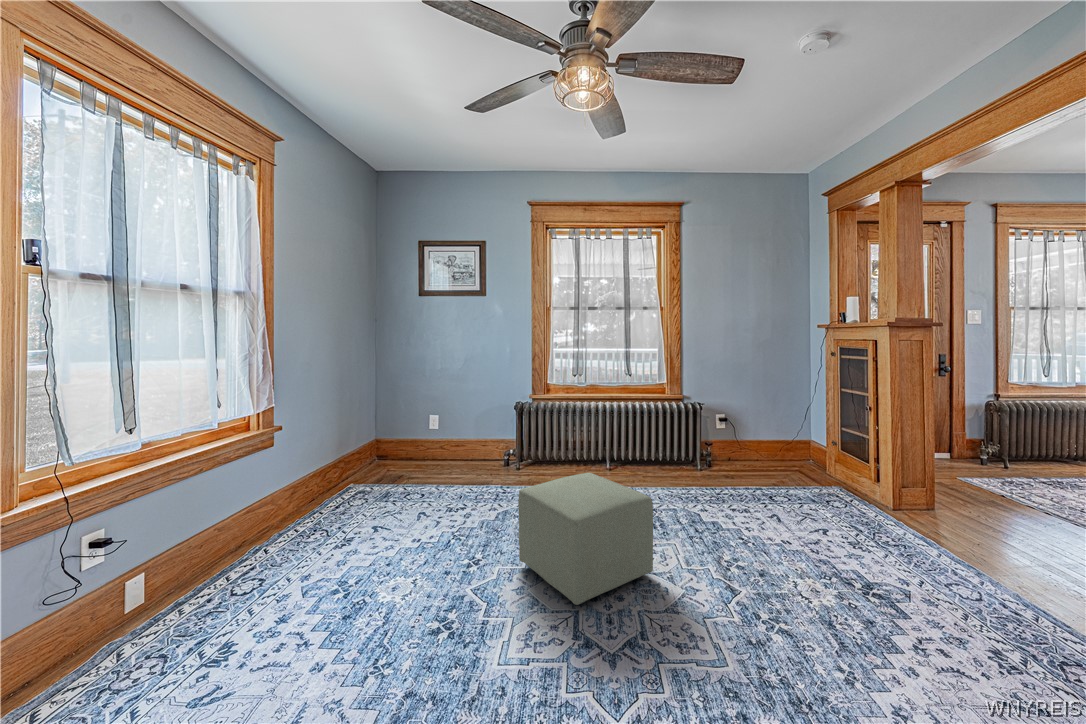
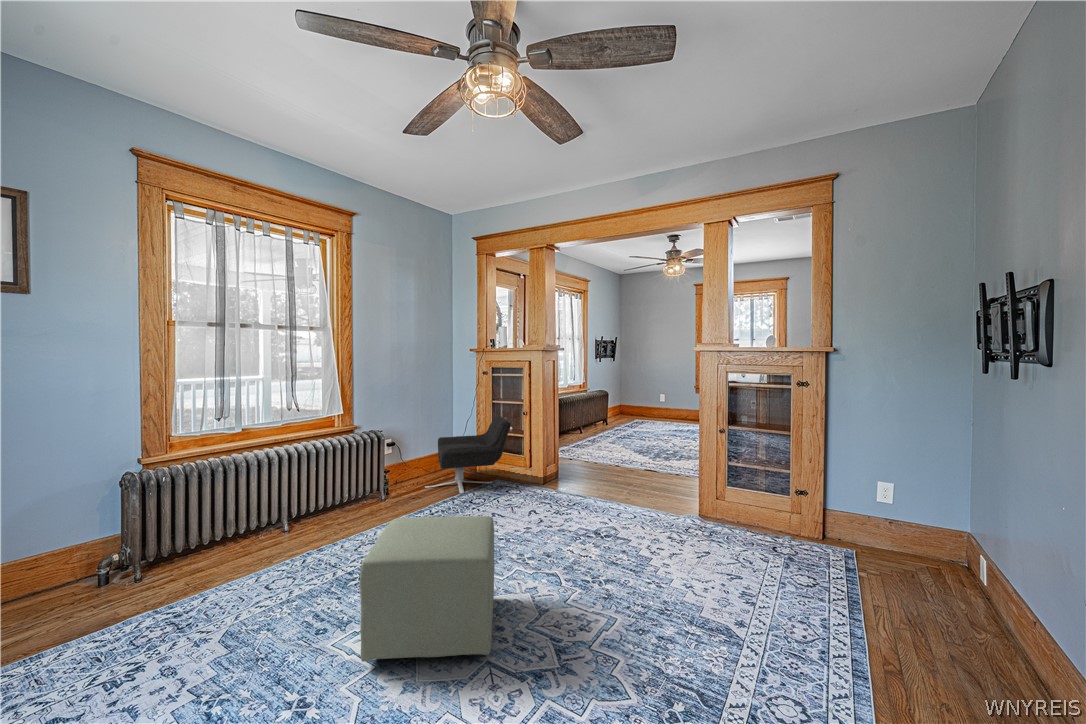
lounge chair: none [748,407,861,487] -> present [425,416,511,494]

